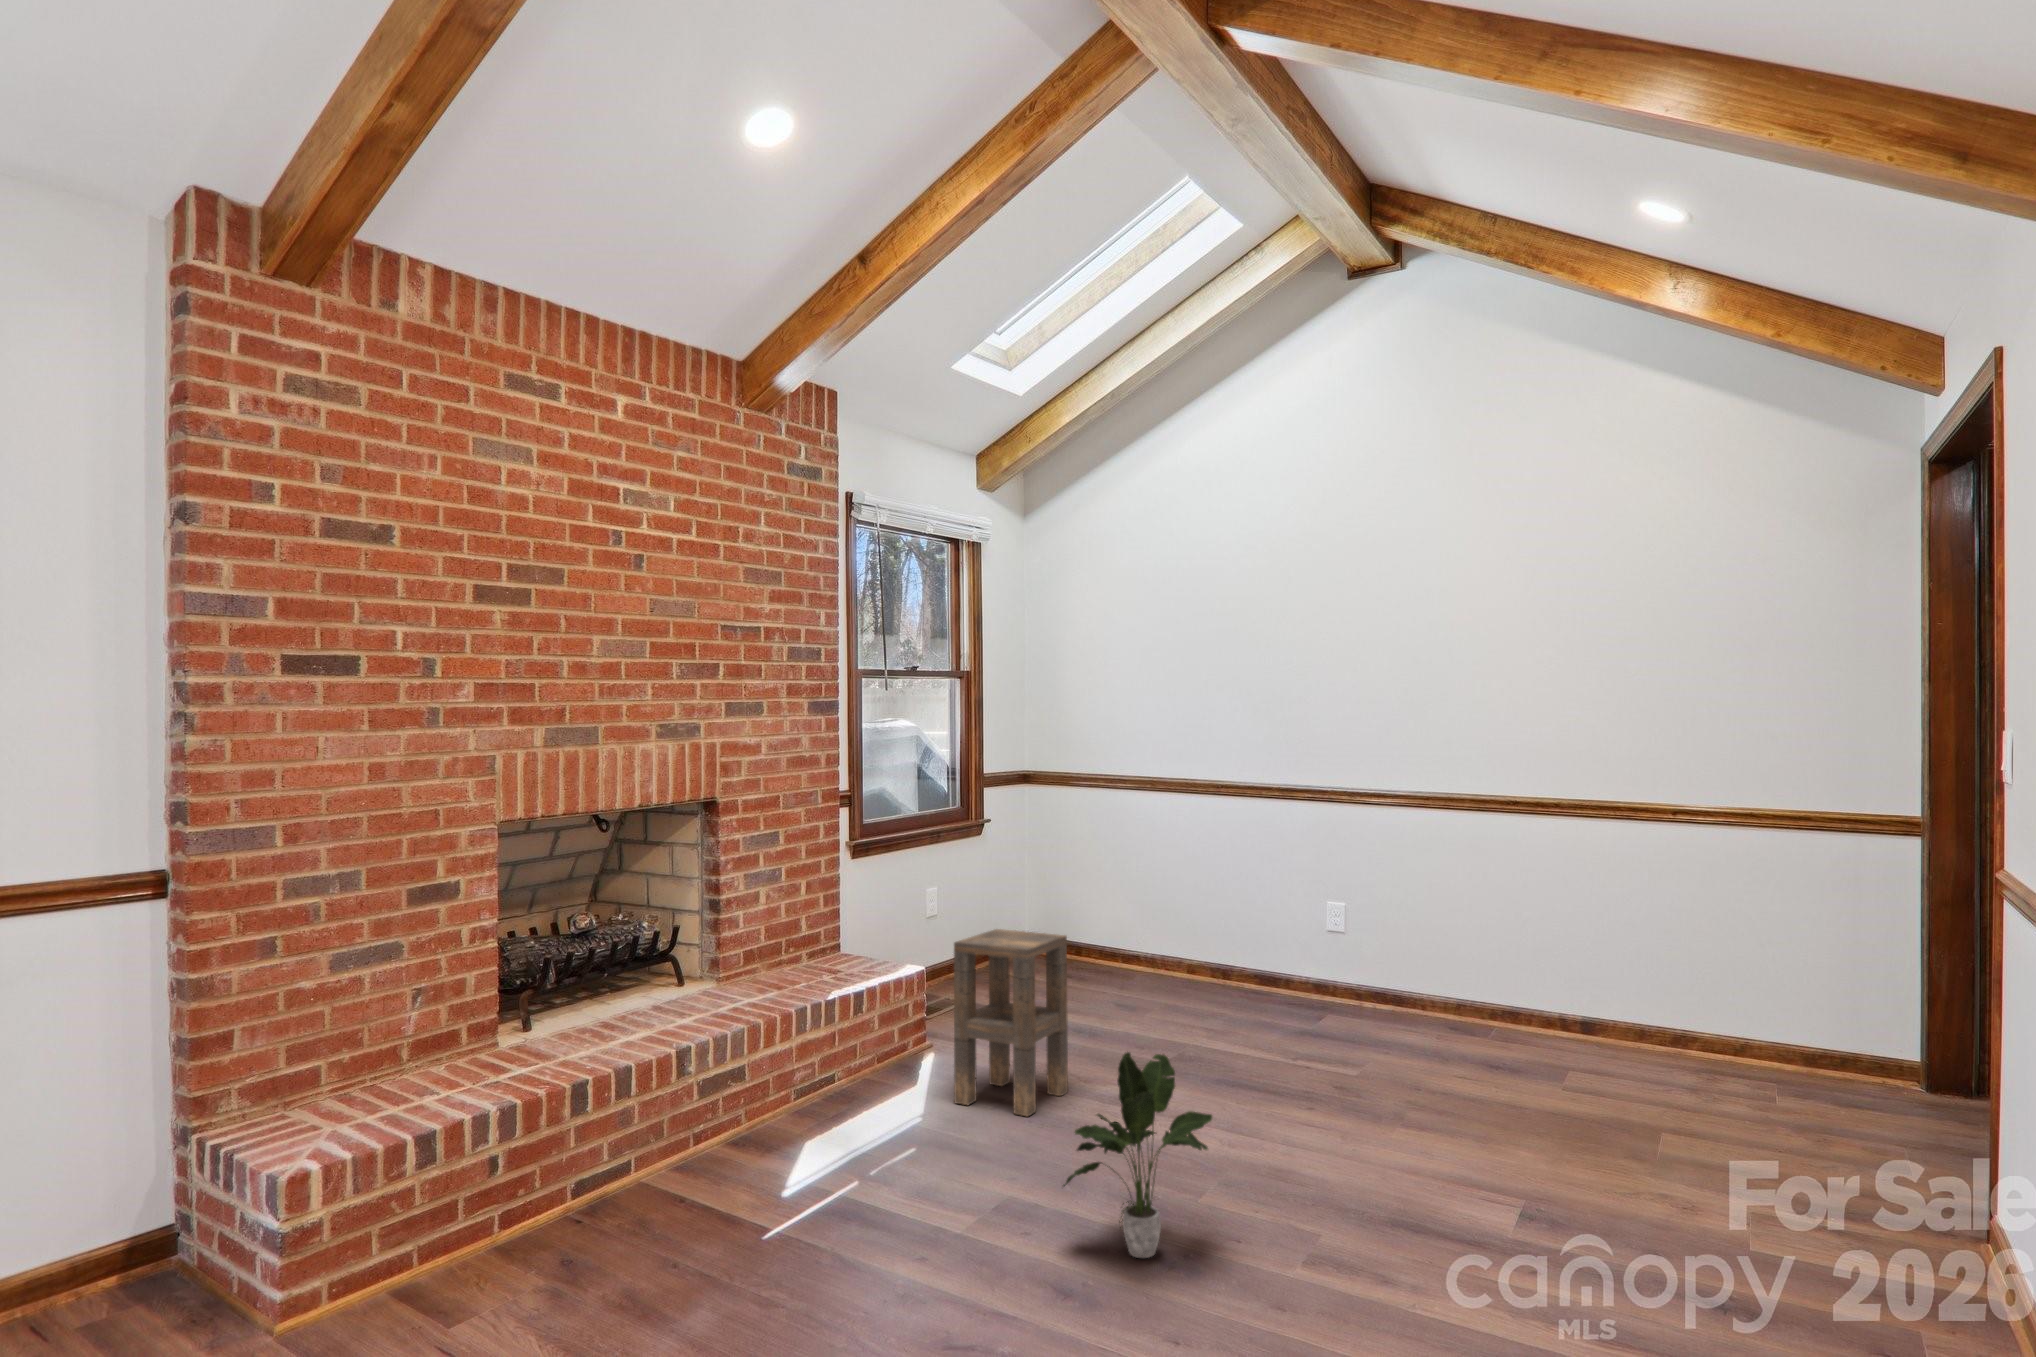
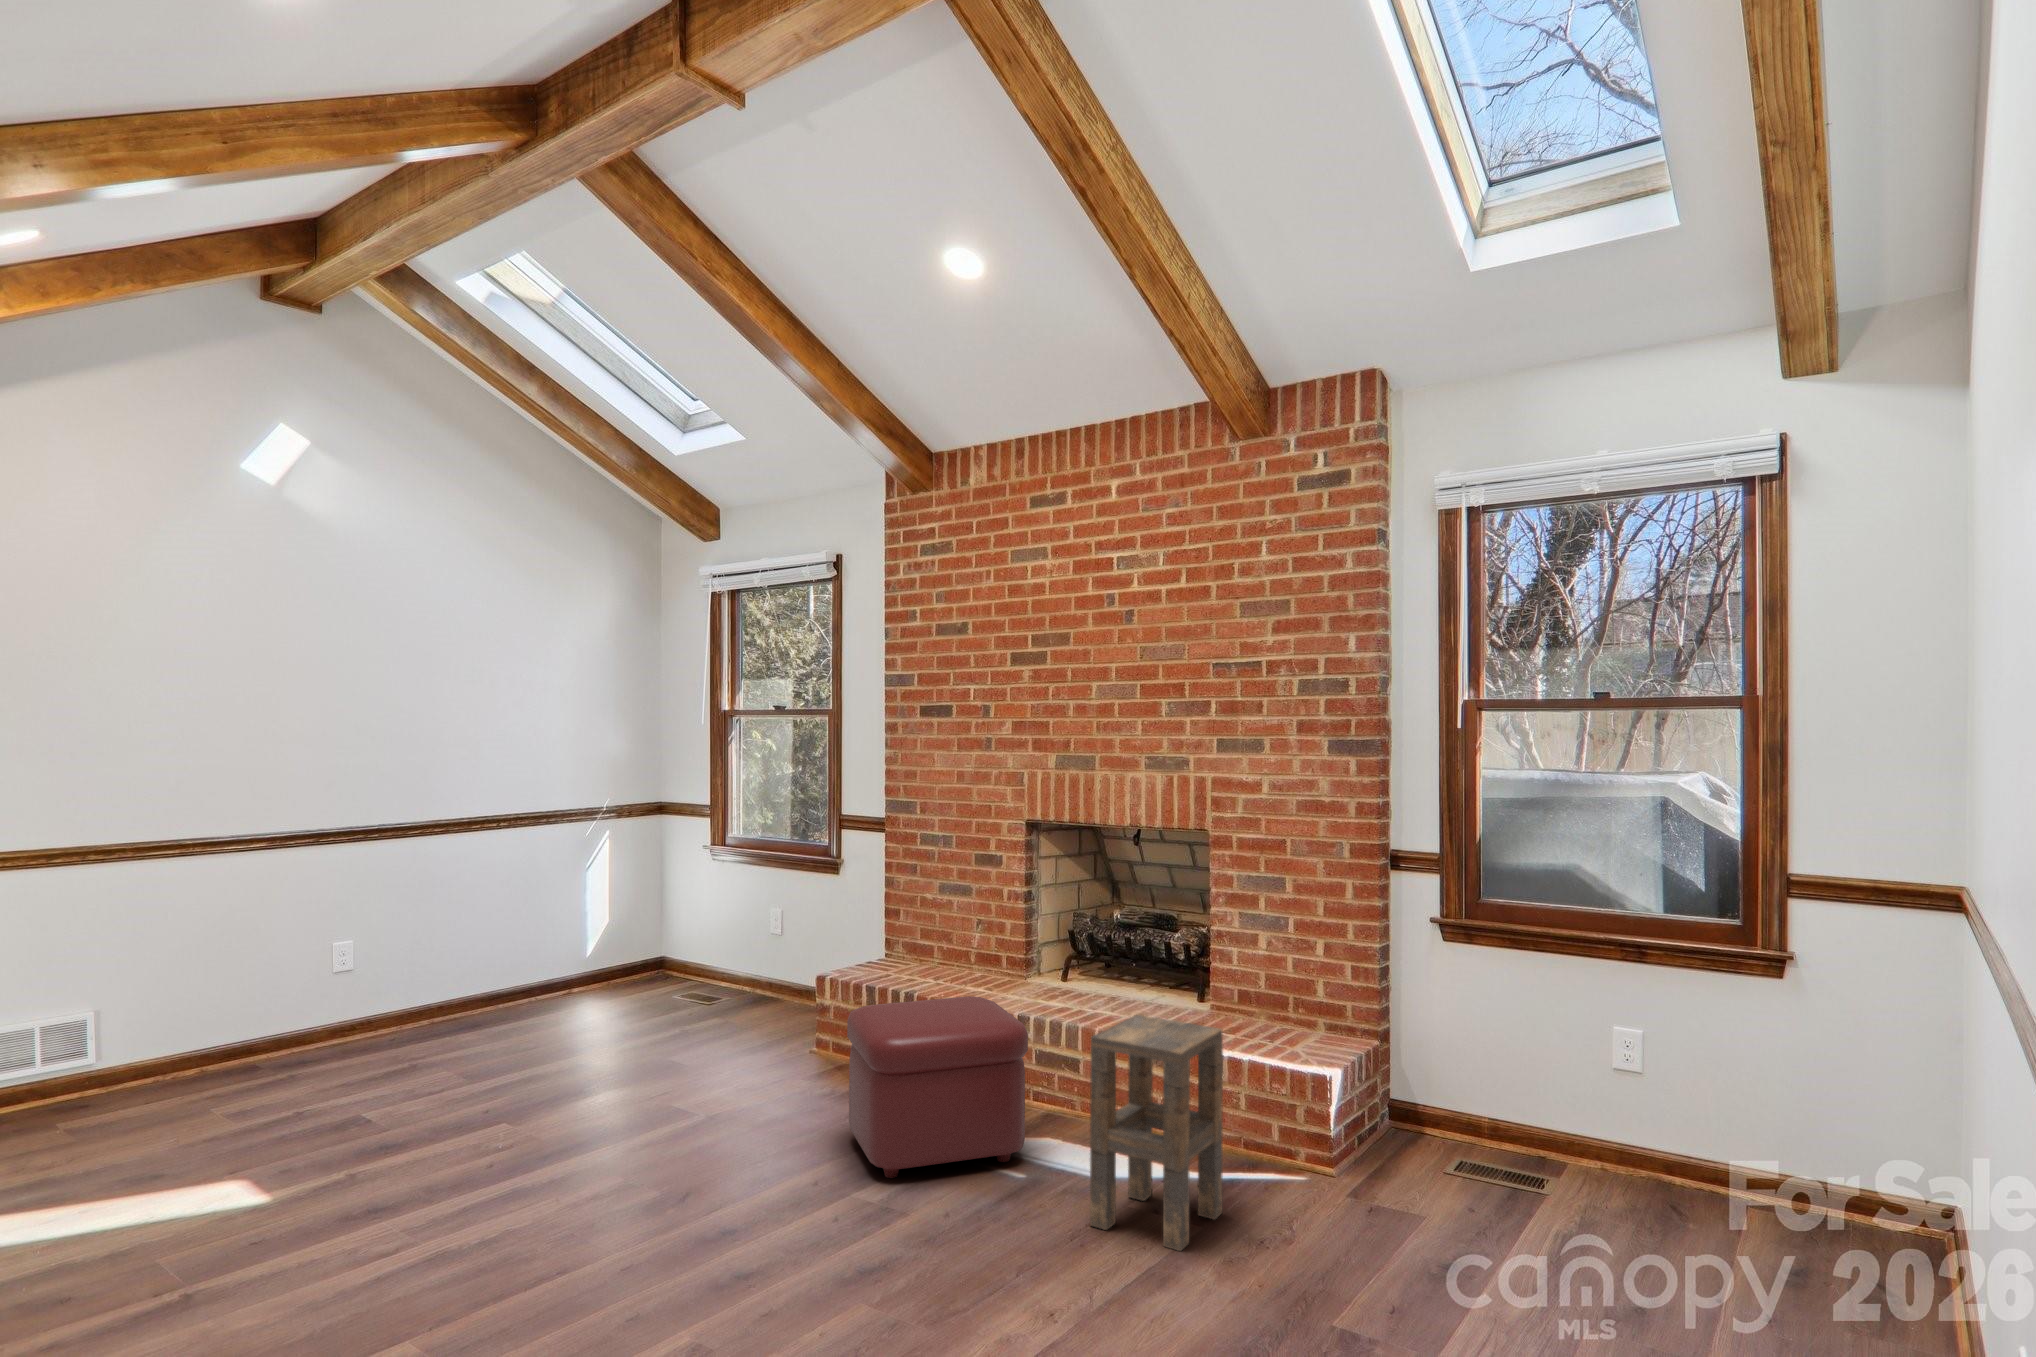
ottoman: none [734,999,939,1224] -> present [847,996,1028,1178]
potted plant: present [1063,1052,1212,1258] -> none [683,1075,803,1267]

